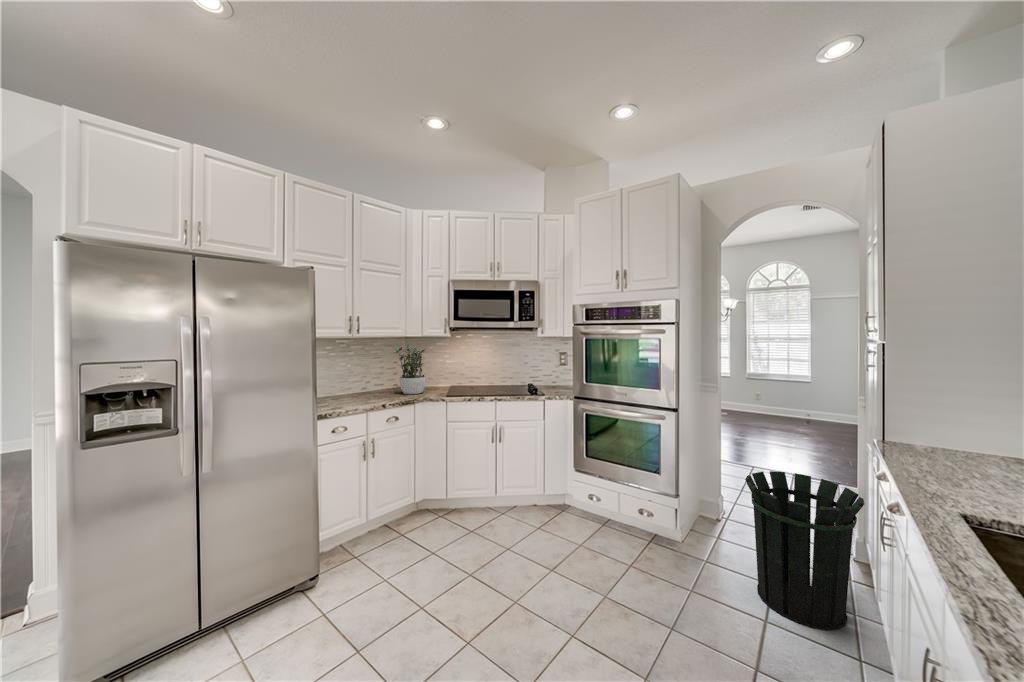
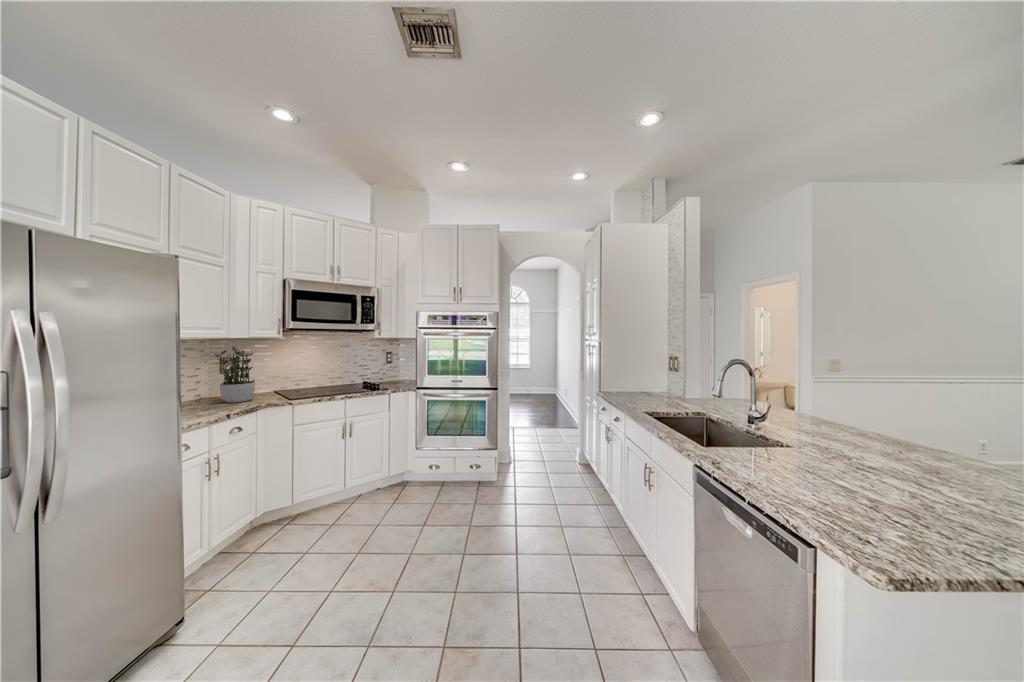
waste bin: present [745,471,864,630] -> none [541,418,595,500]

